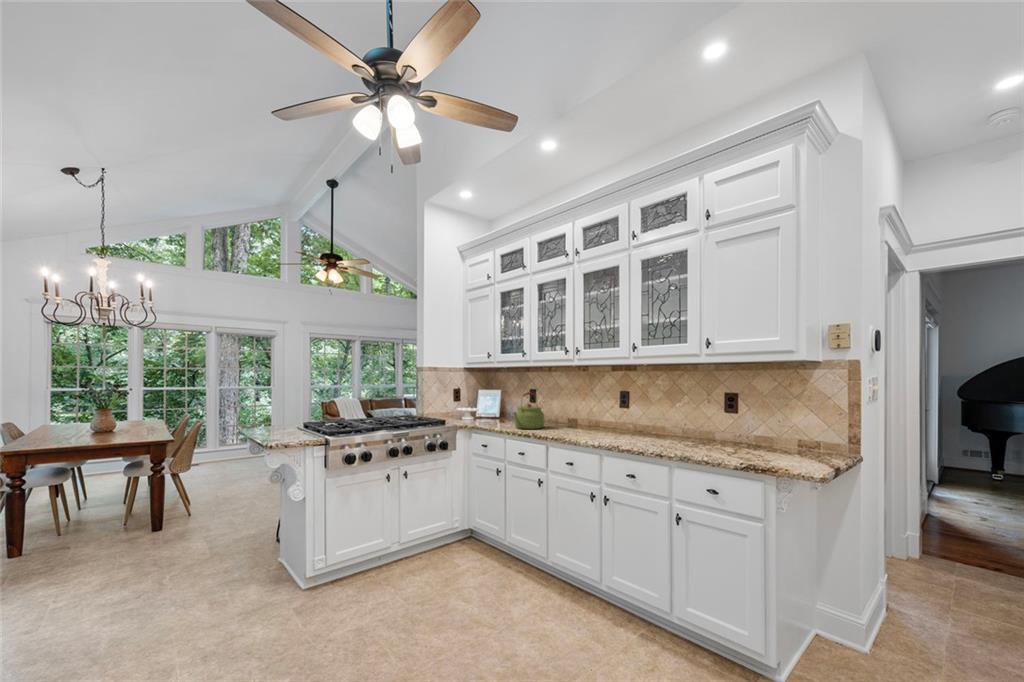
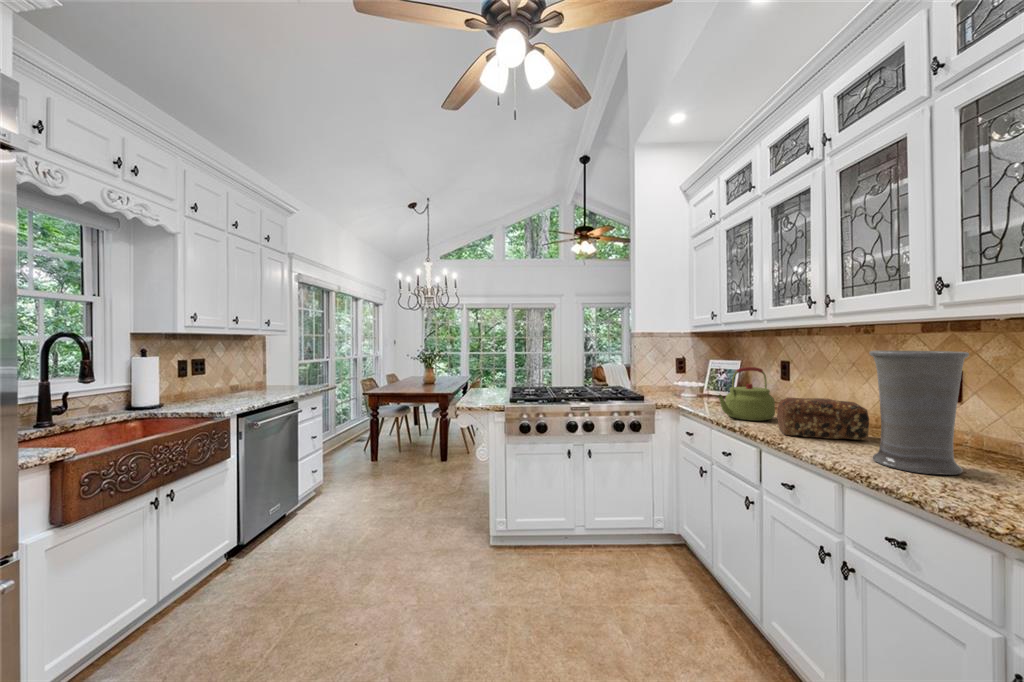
vase: none [610,380,648,443] -> present [869,351,969,475]
bread loaf: none [553,410,600,435] -> present [777,398,869,440]

